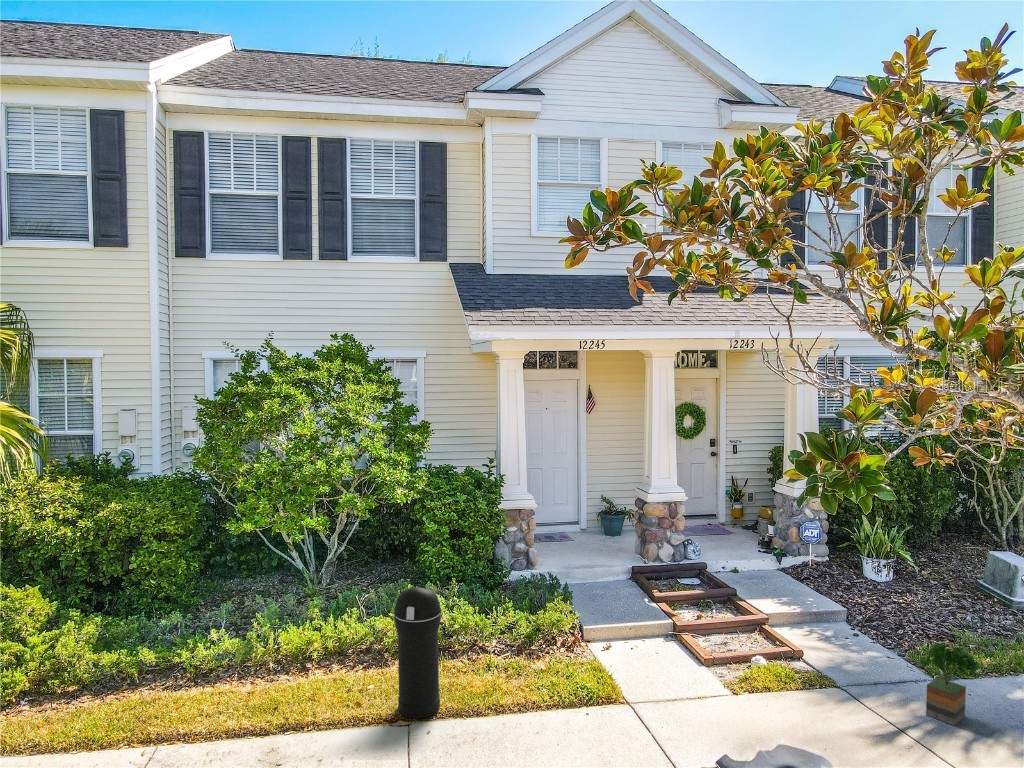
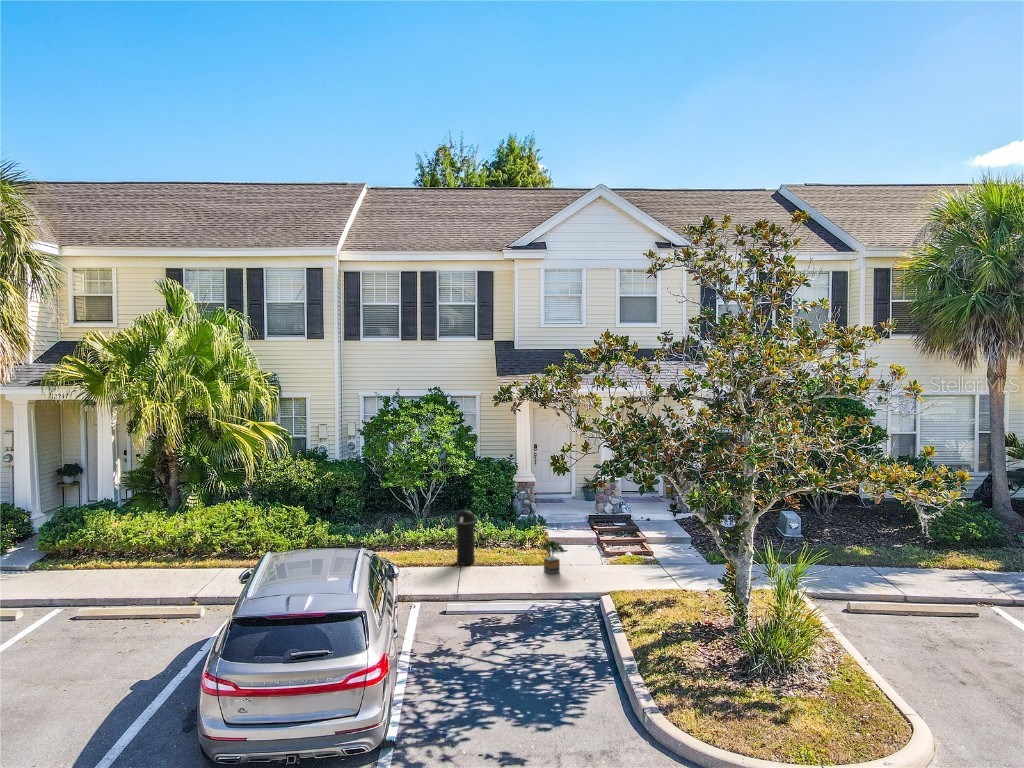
potted tree: present [919,643,980,726] -> present [542,541,564,574]

